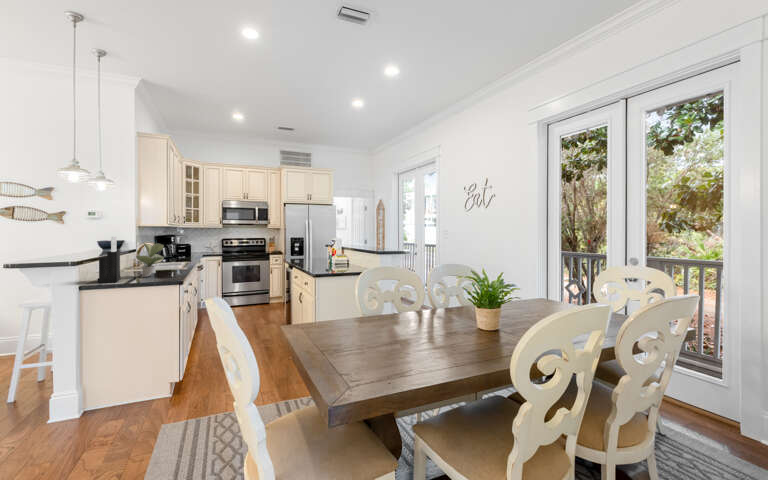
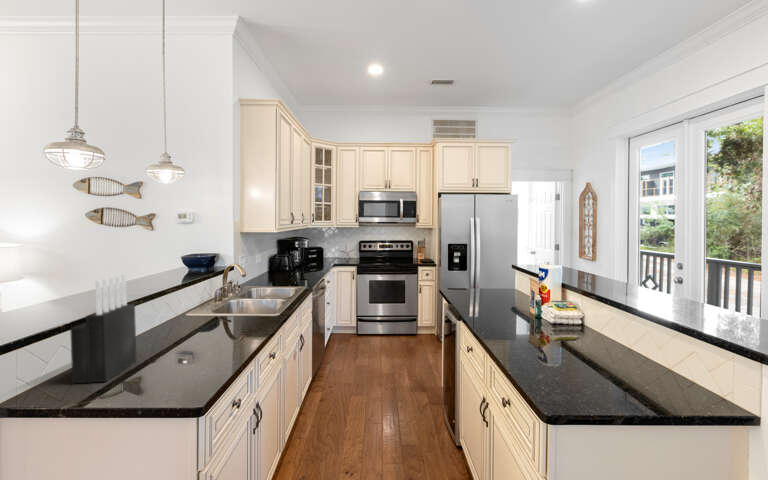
potted plant: present [136,243,164,277] -> none [166,281,227,352]

